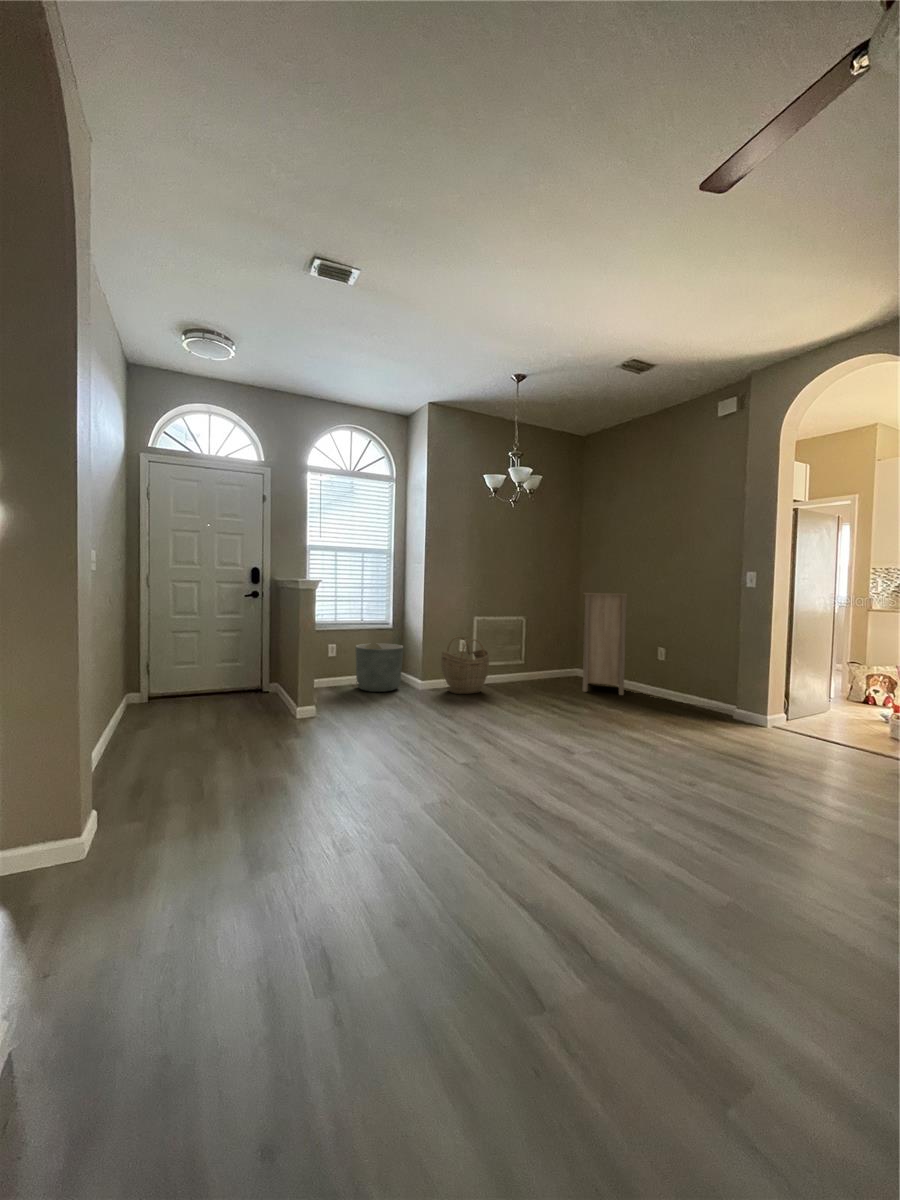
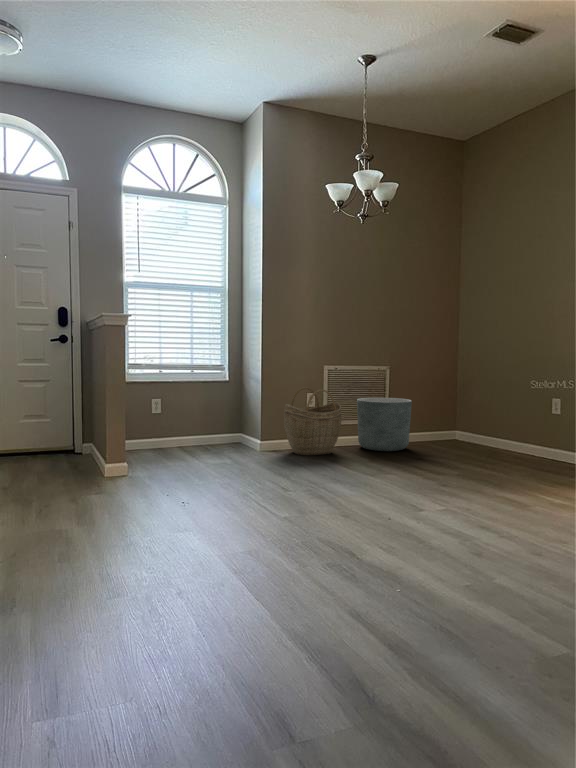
storage cabinet: present [583,593,627,695] -> none [457,332,512,456]
planter: present [356,644,403,692] -> present [357,398,412,451]

